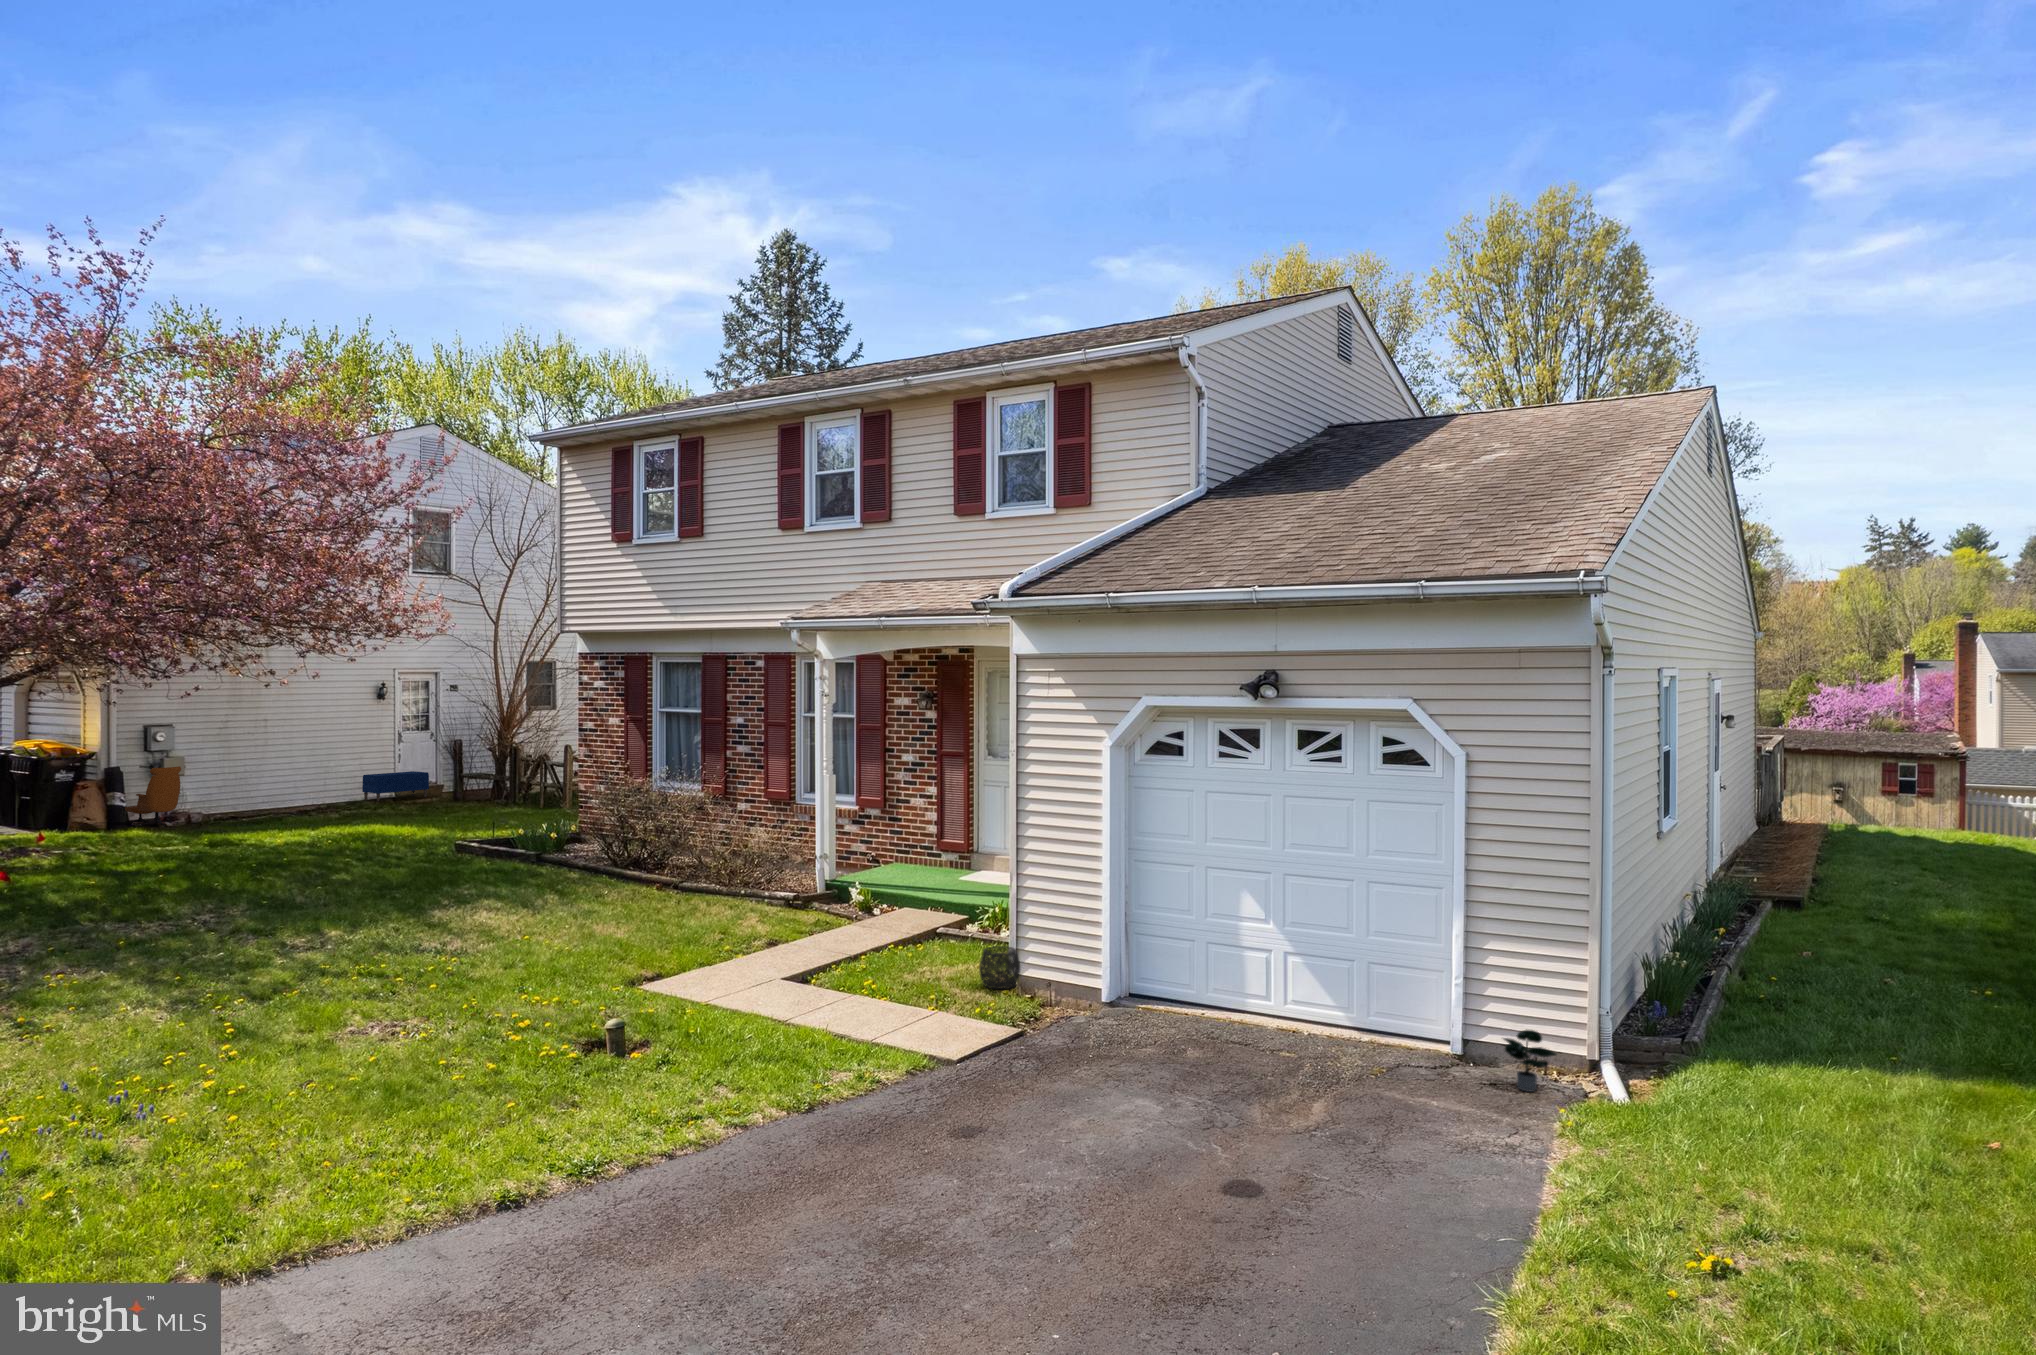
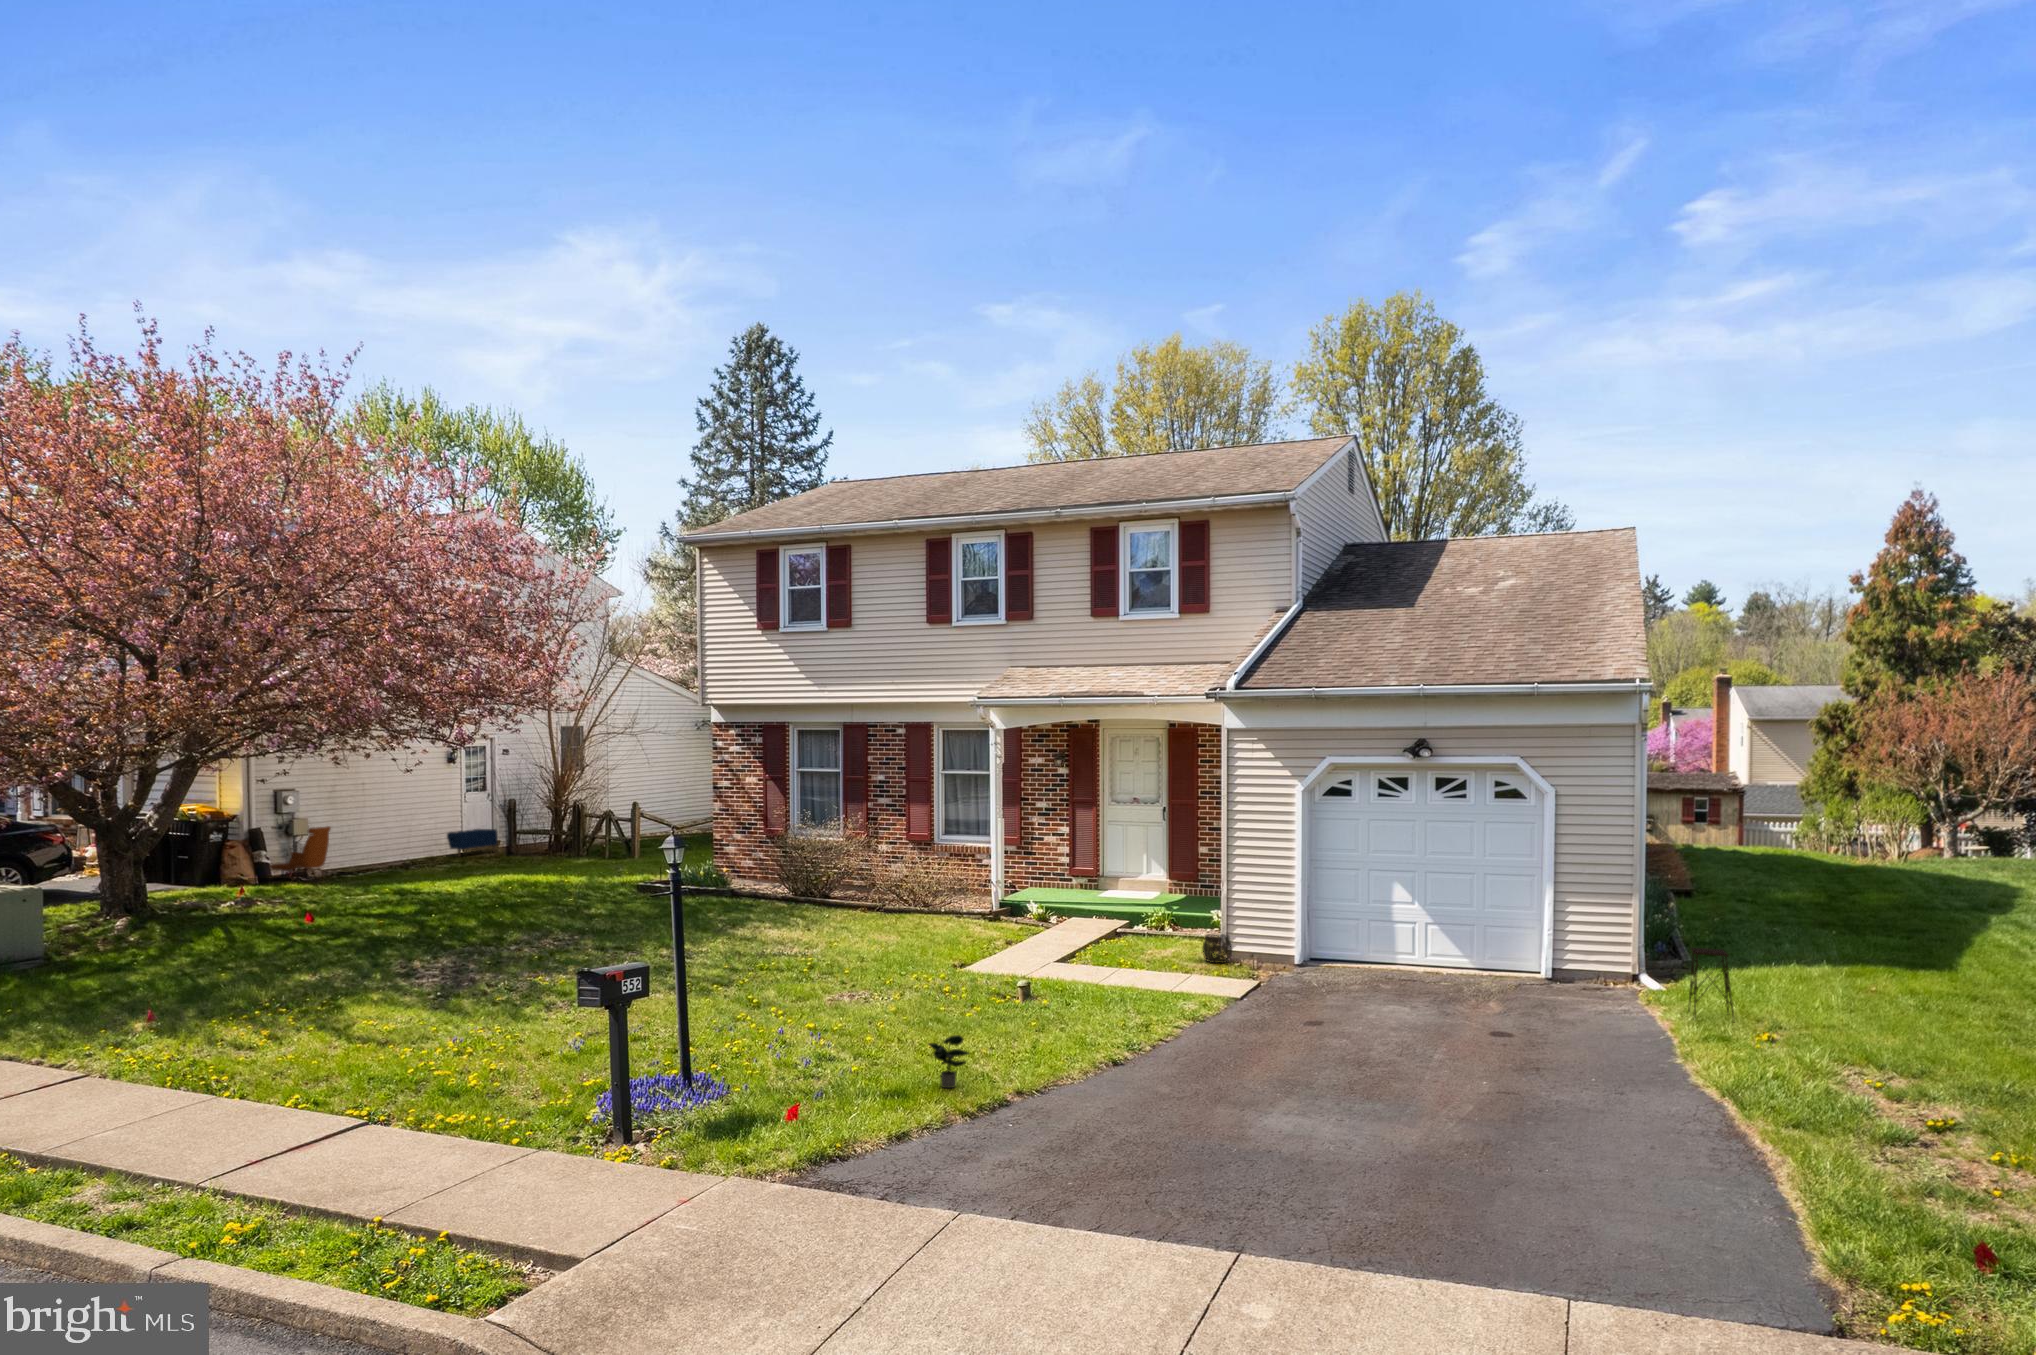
potted plant: present [1504,1029,1557,1092] -> present [928,1035,969,1088]
side table: none [1609,1038,1688,1187] -> present [1688,948,1734,1021]

